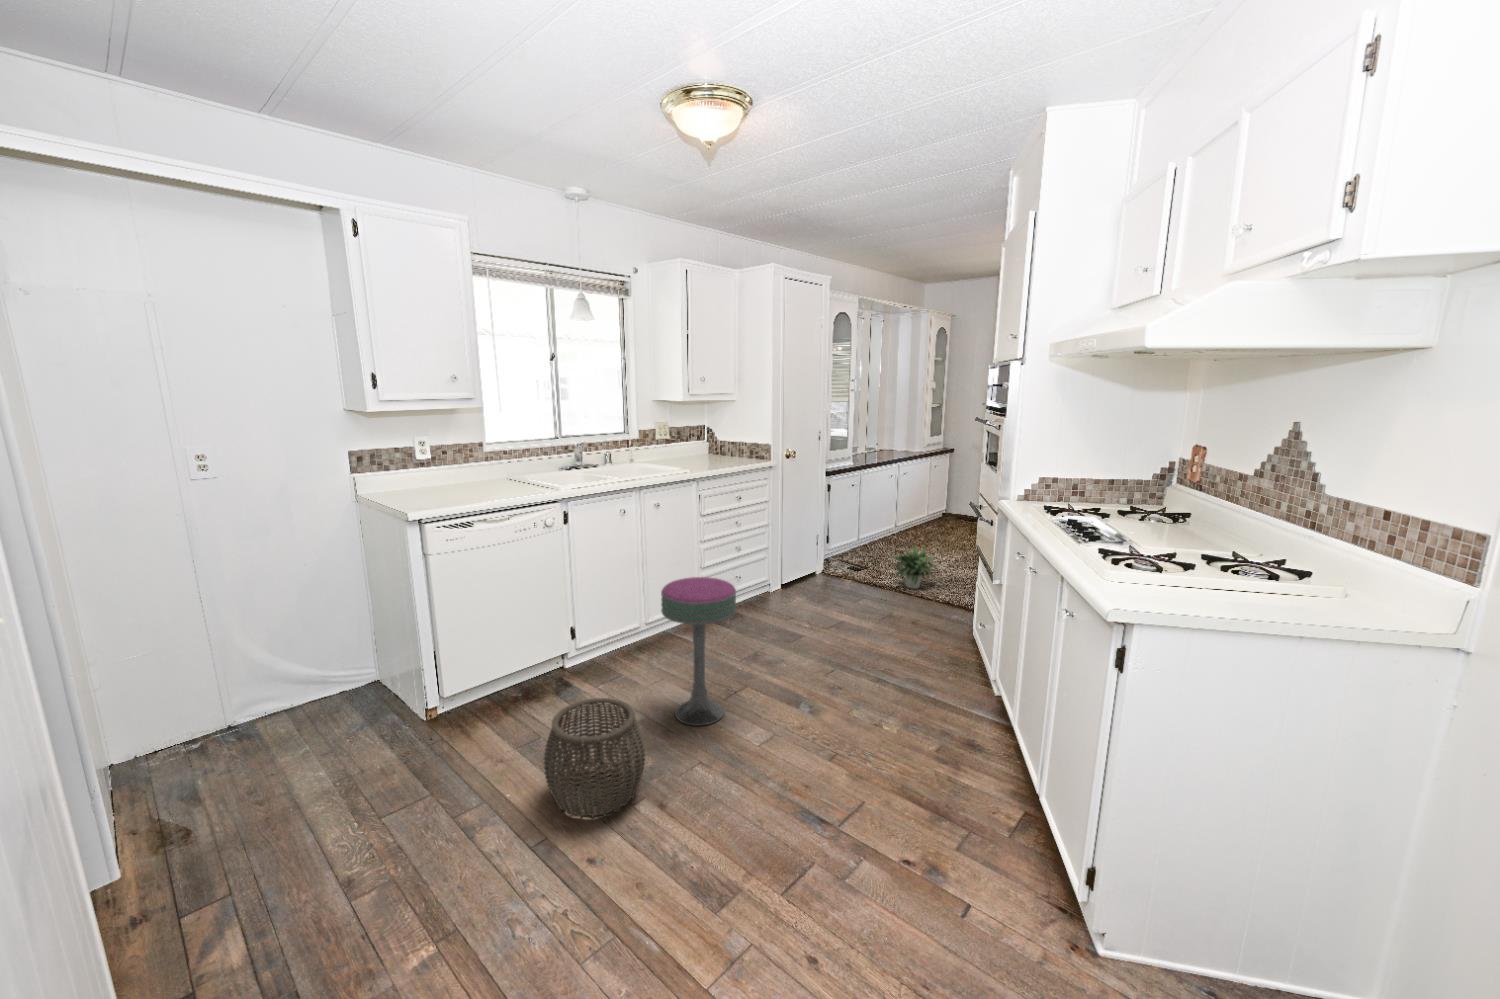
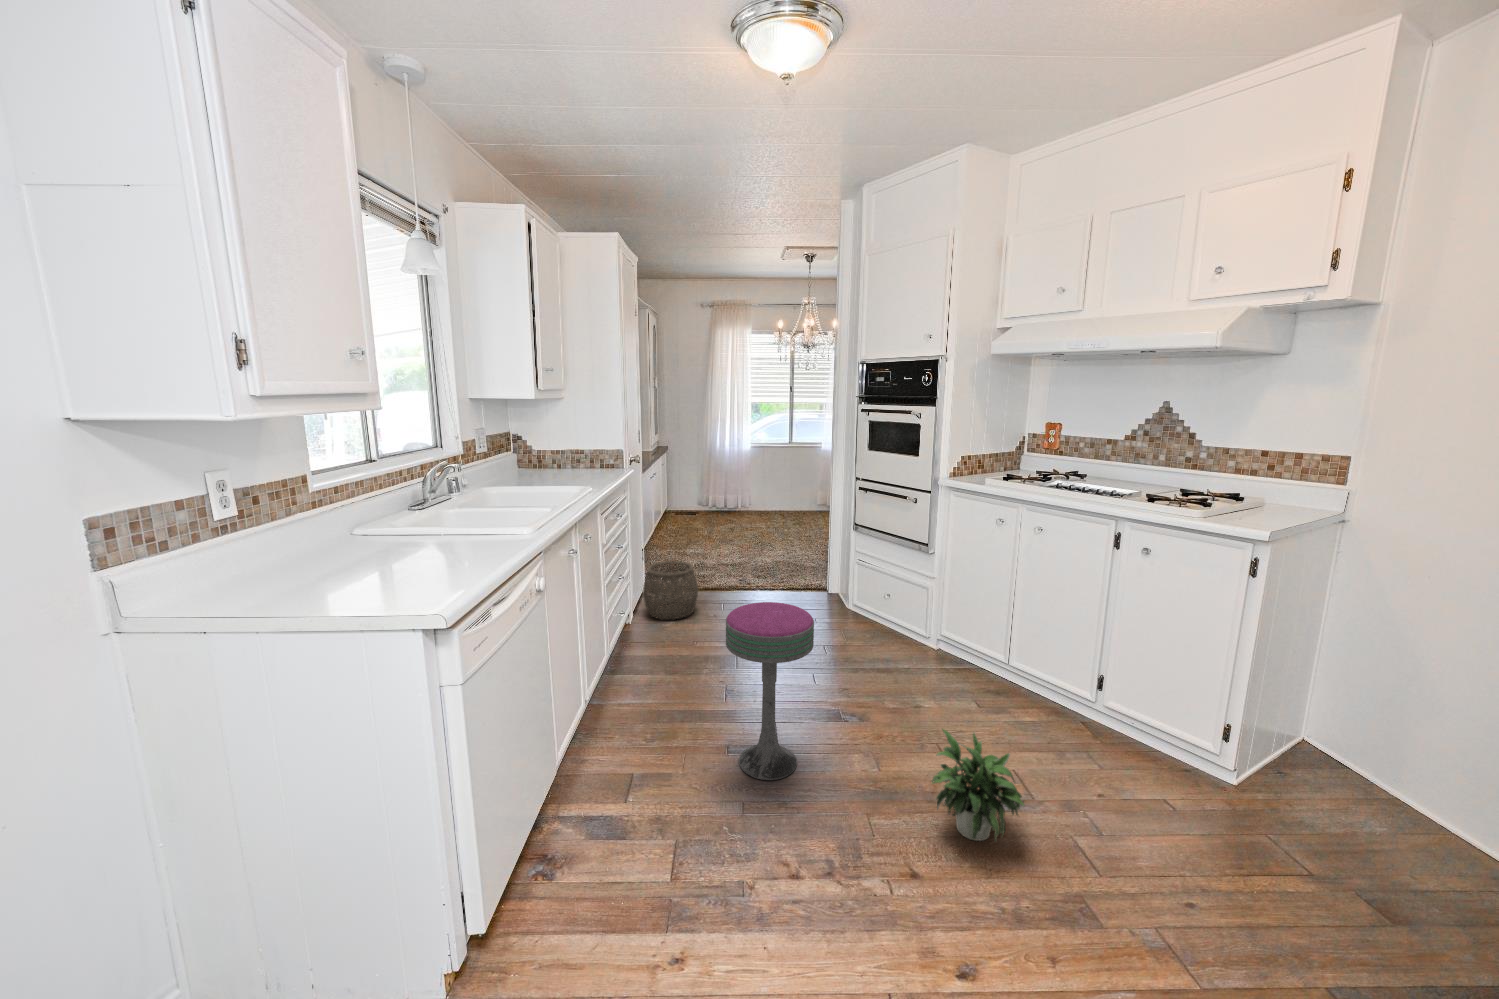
potted plant: present [894,546,936,589] -> present [932,729,1024,841]
woven basket: present [544,698,646,818] -> present [643,561,698,620]

